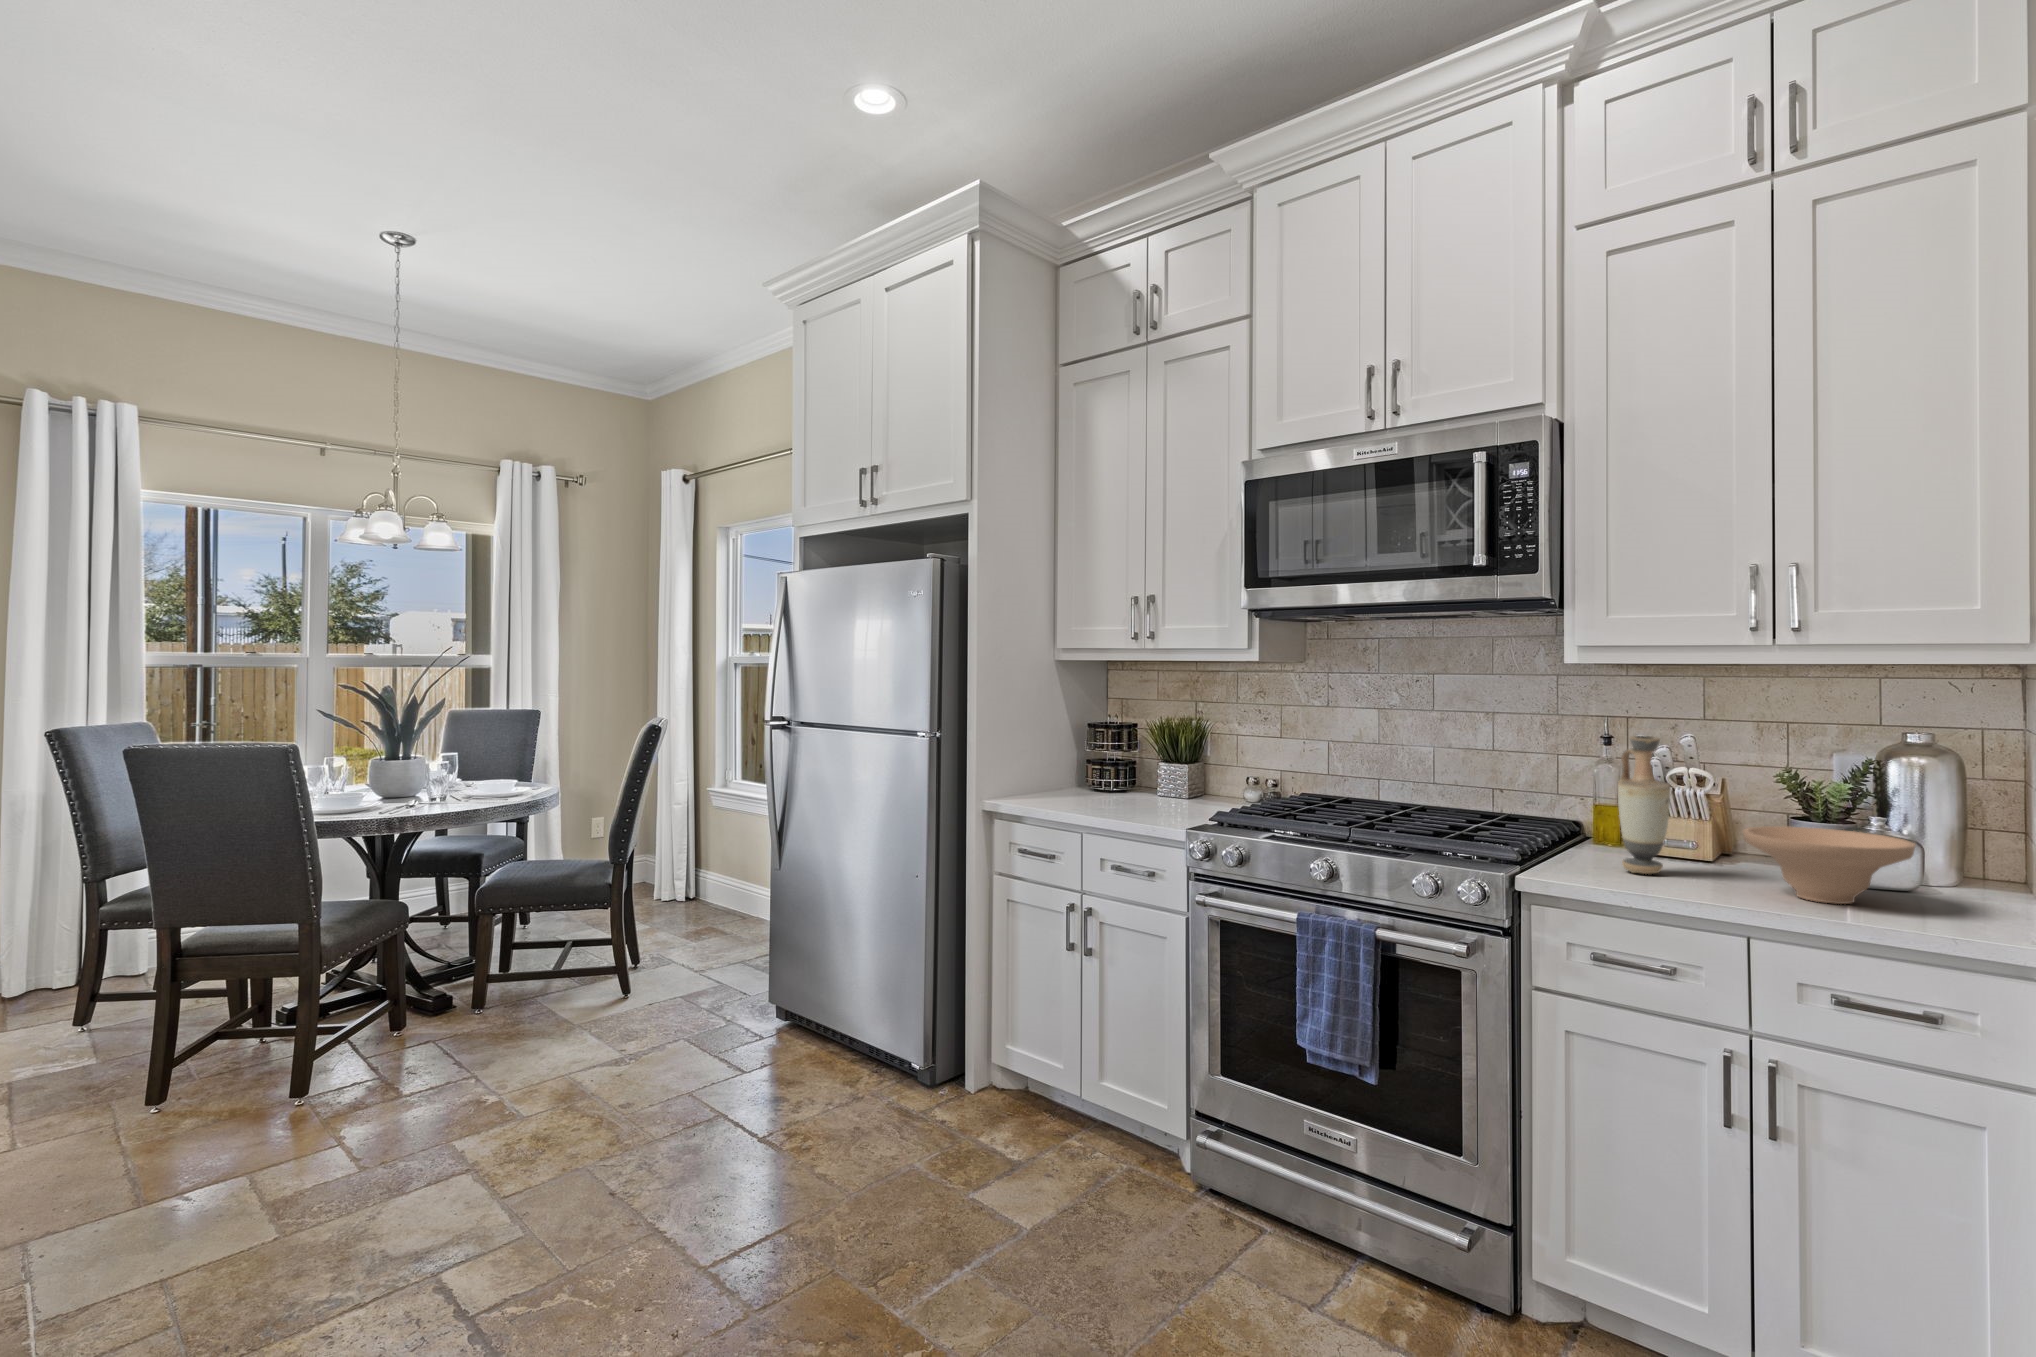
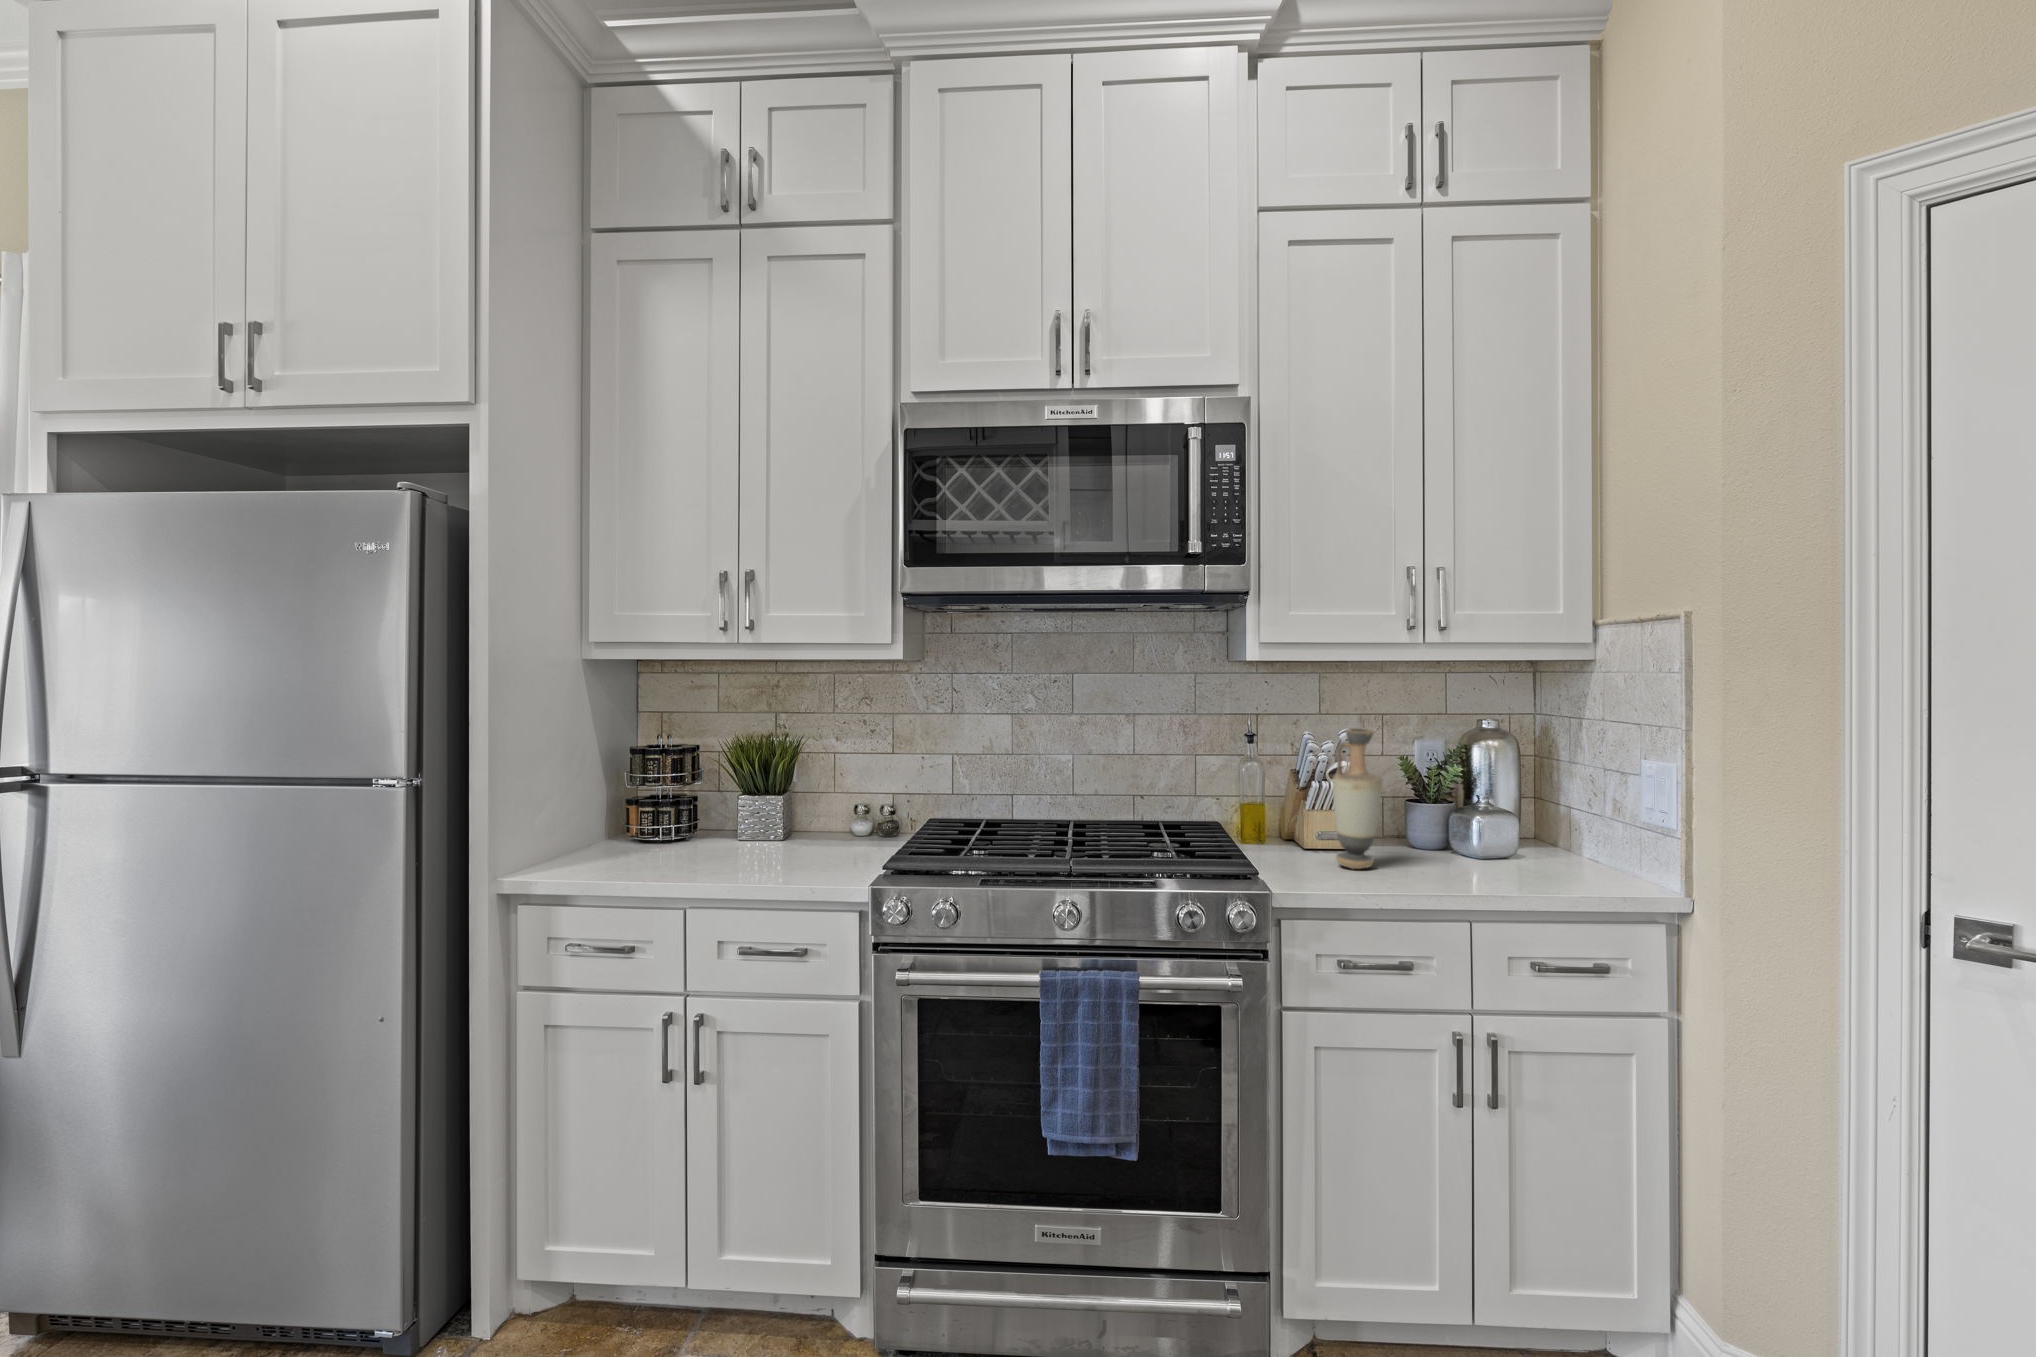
bowl: present [1743,826,1915,904] -> none [1447,807,1593,877]

